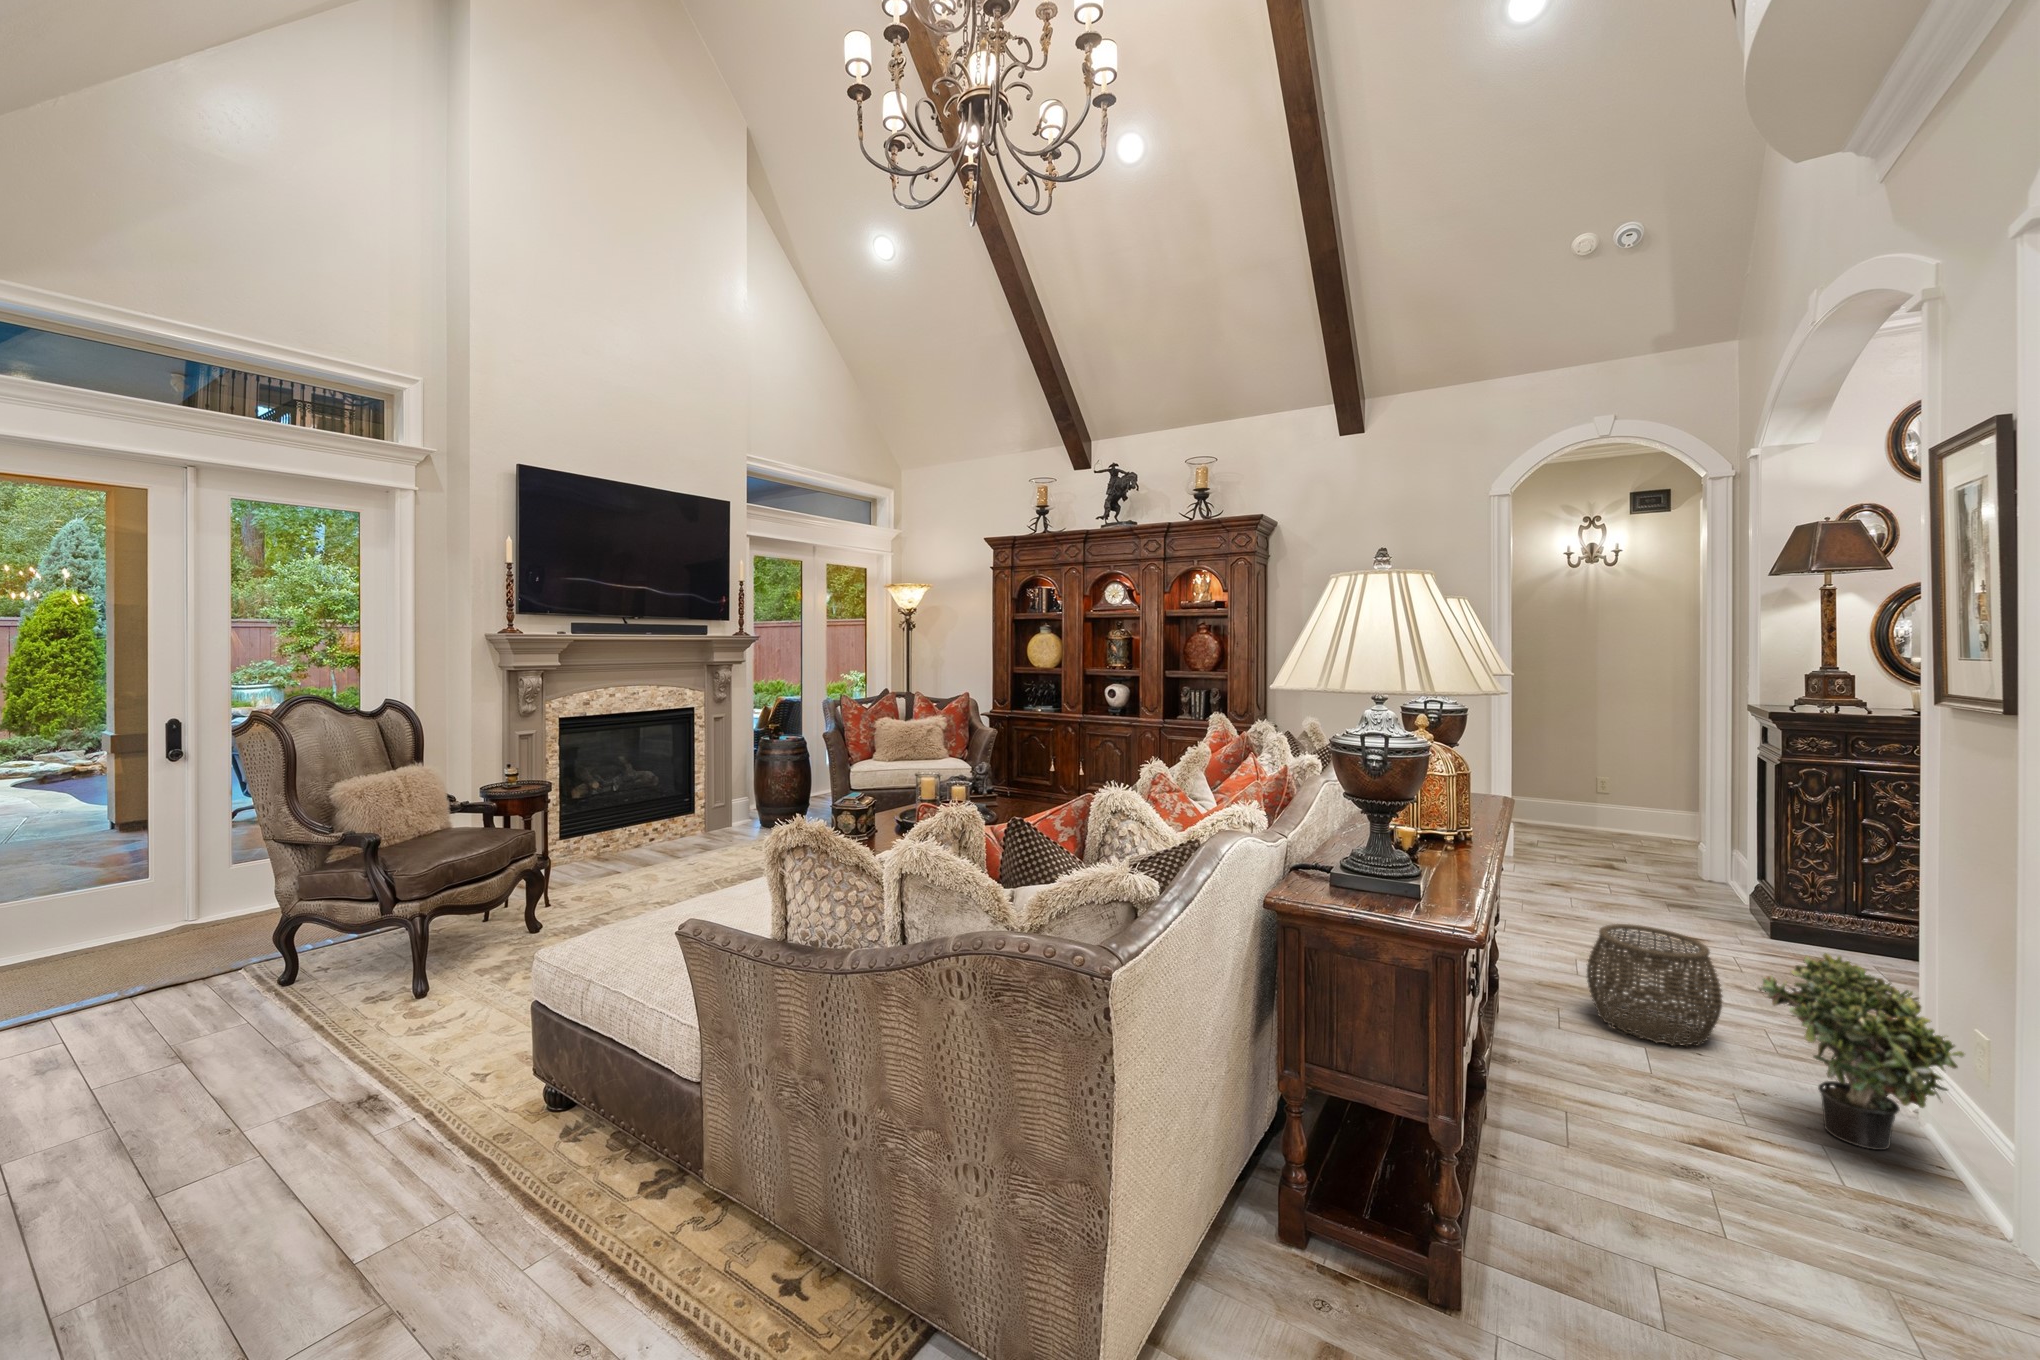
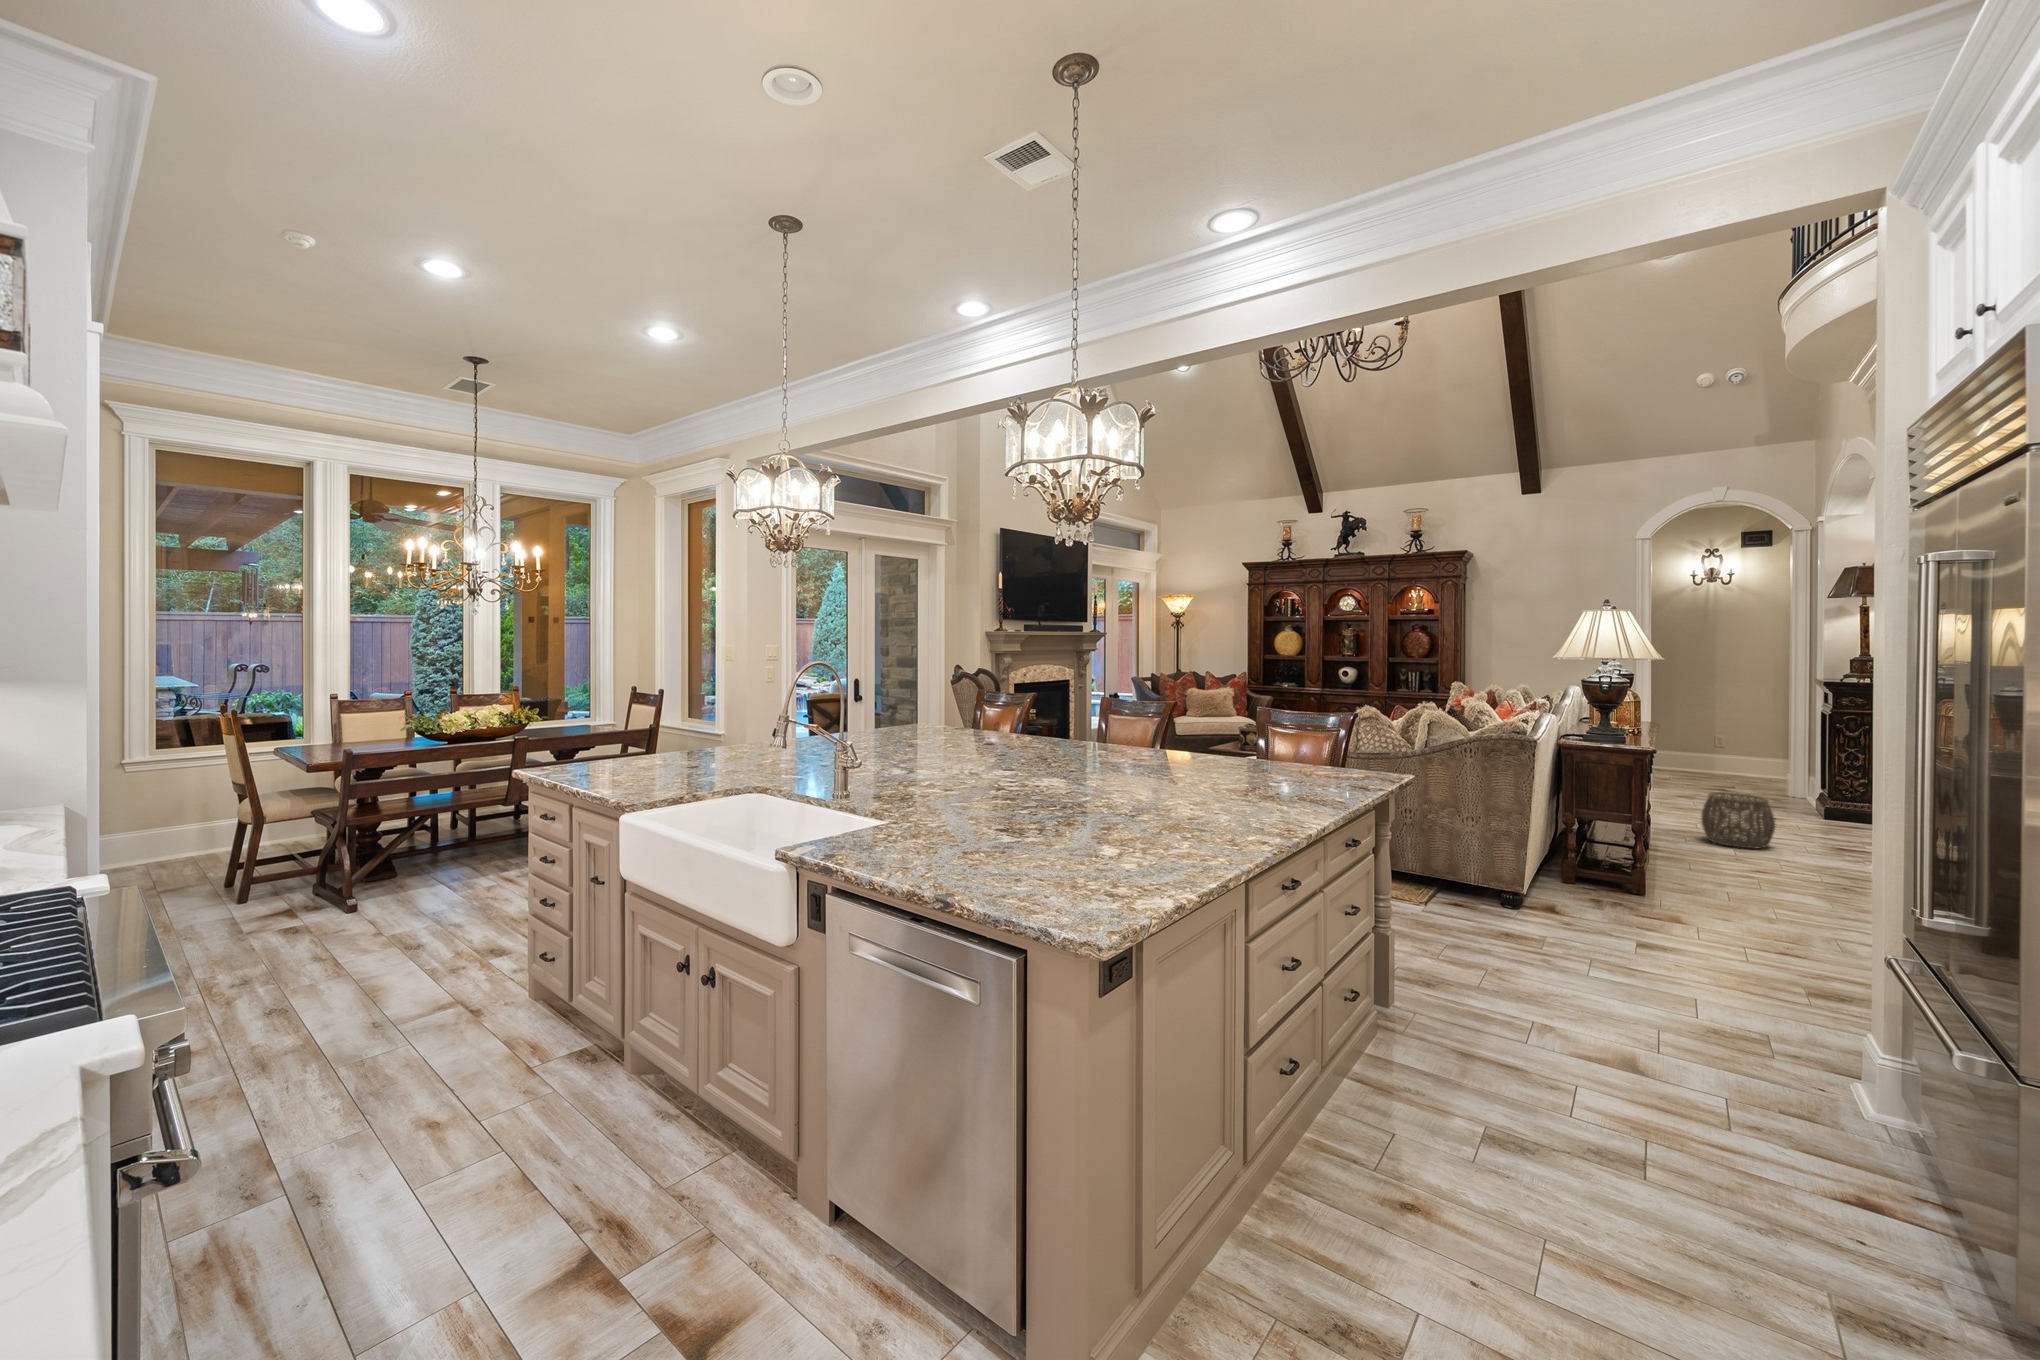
potted plant: present [1758,953,1964,1150] -> none [1785,789,1878,874]

